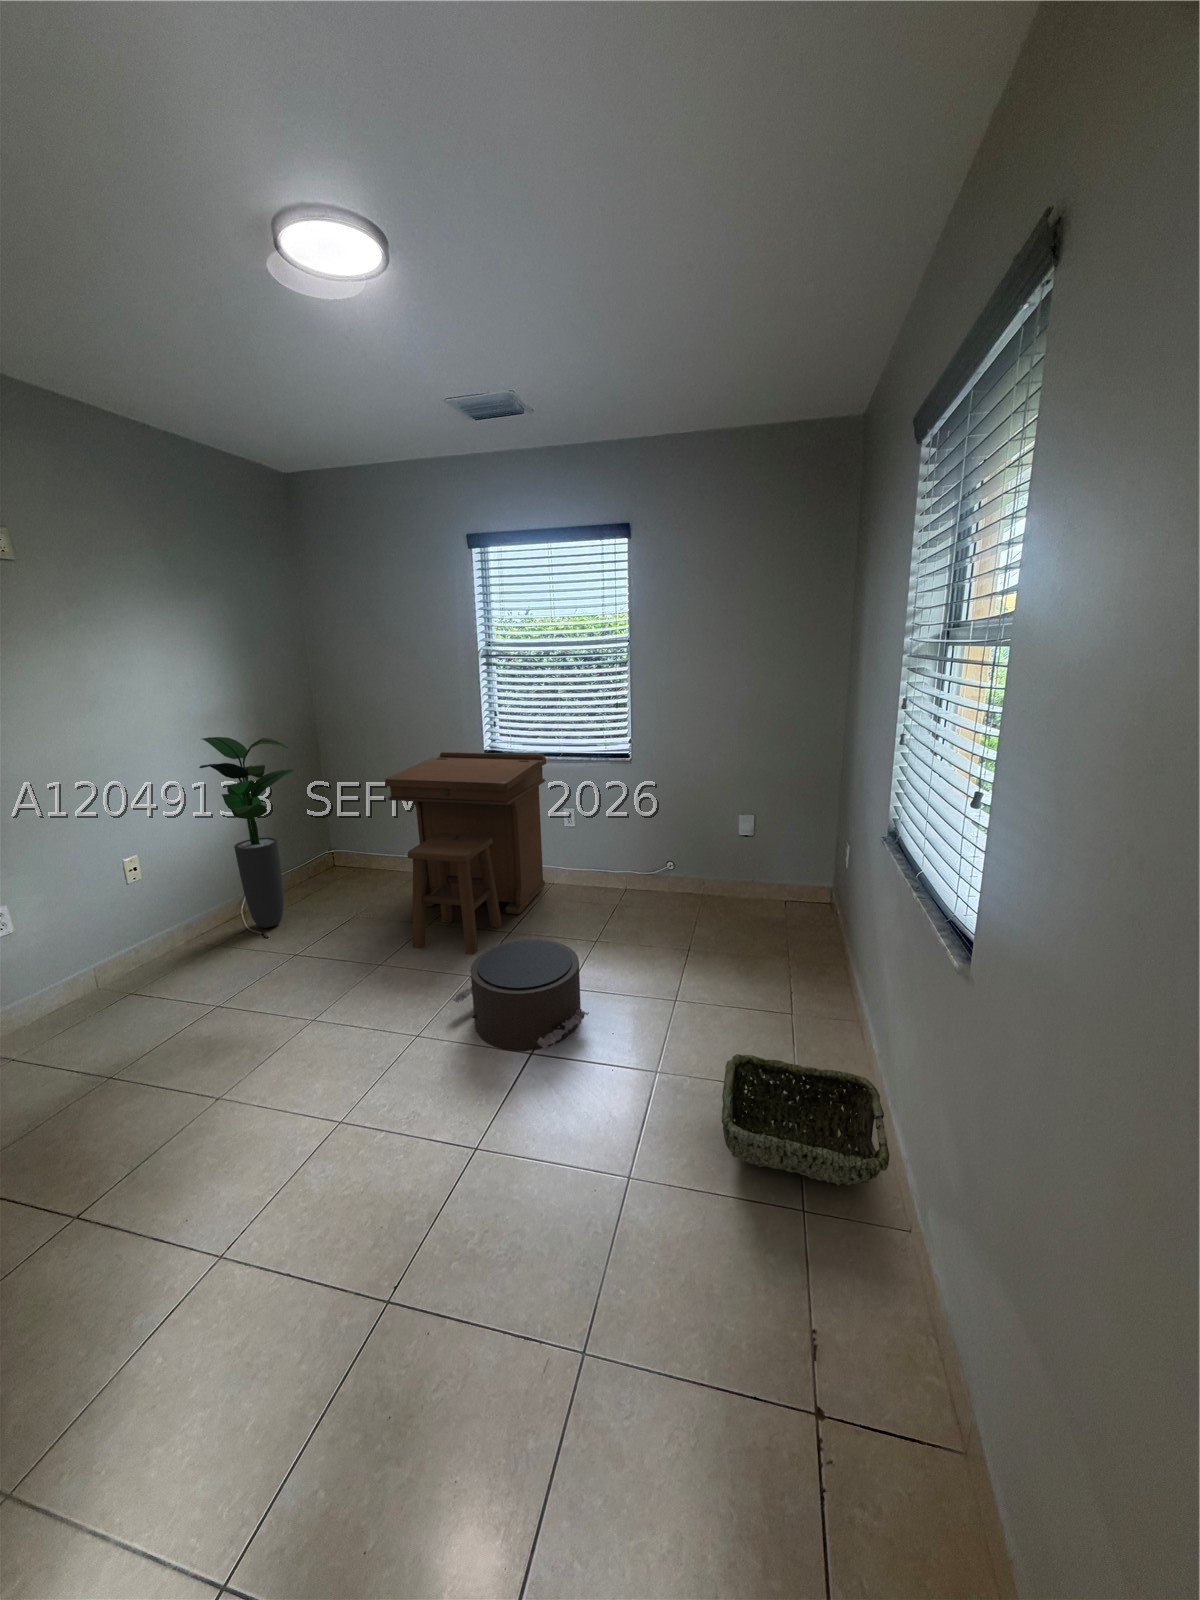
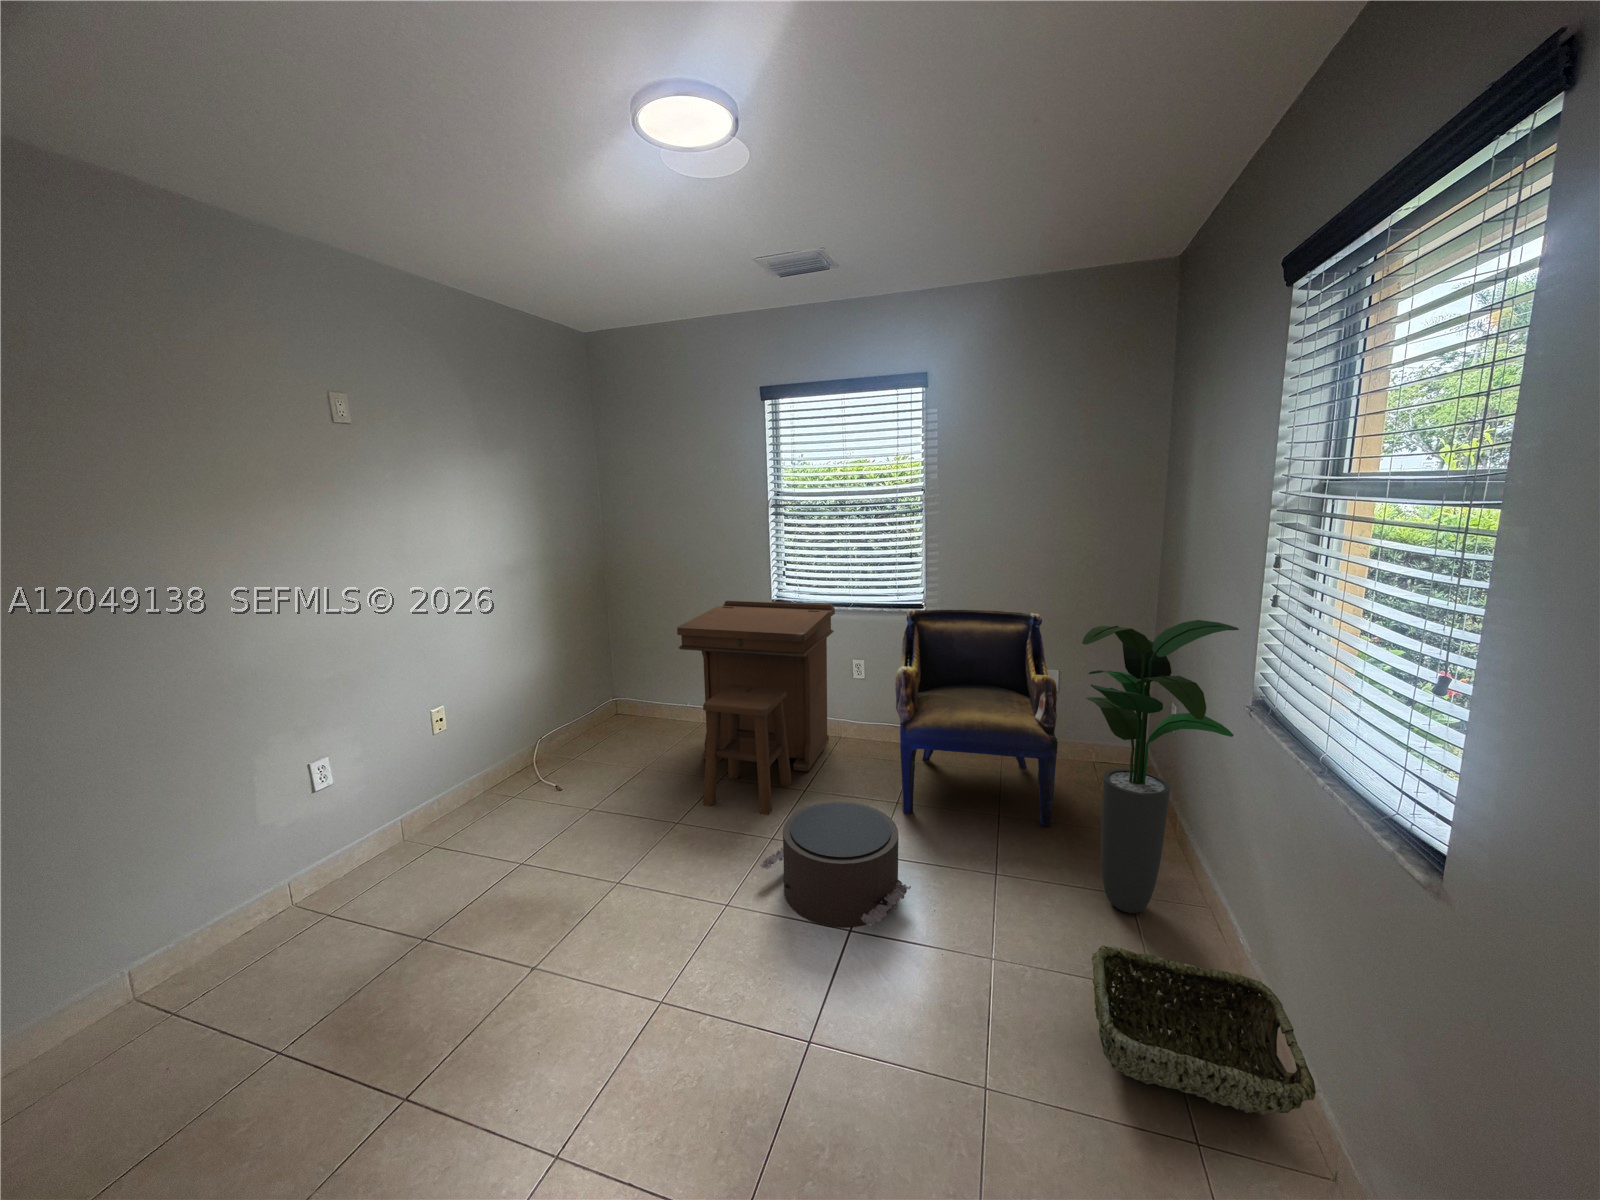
potted plant: present [199,737,294,928] -> present [1082,620,1239,913]
armchair: none [594,757,741,957] -> present [895,609,1058,827]

